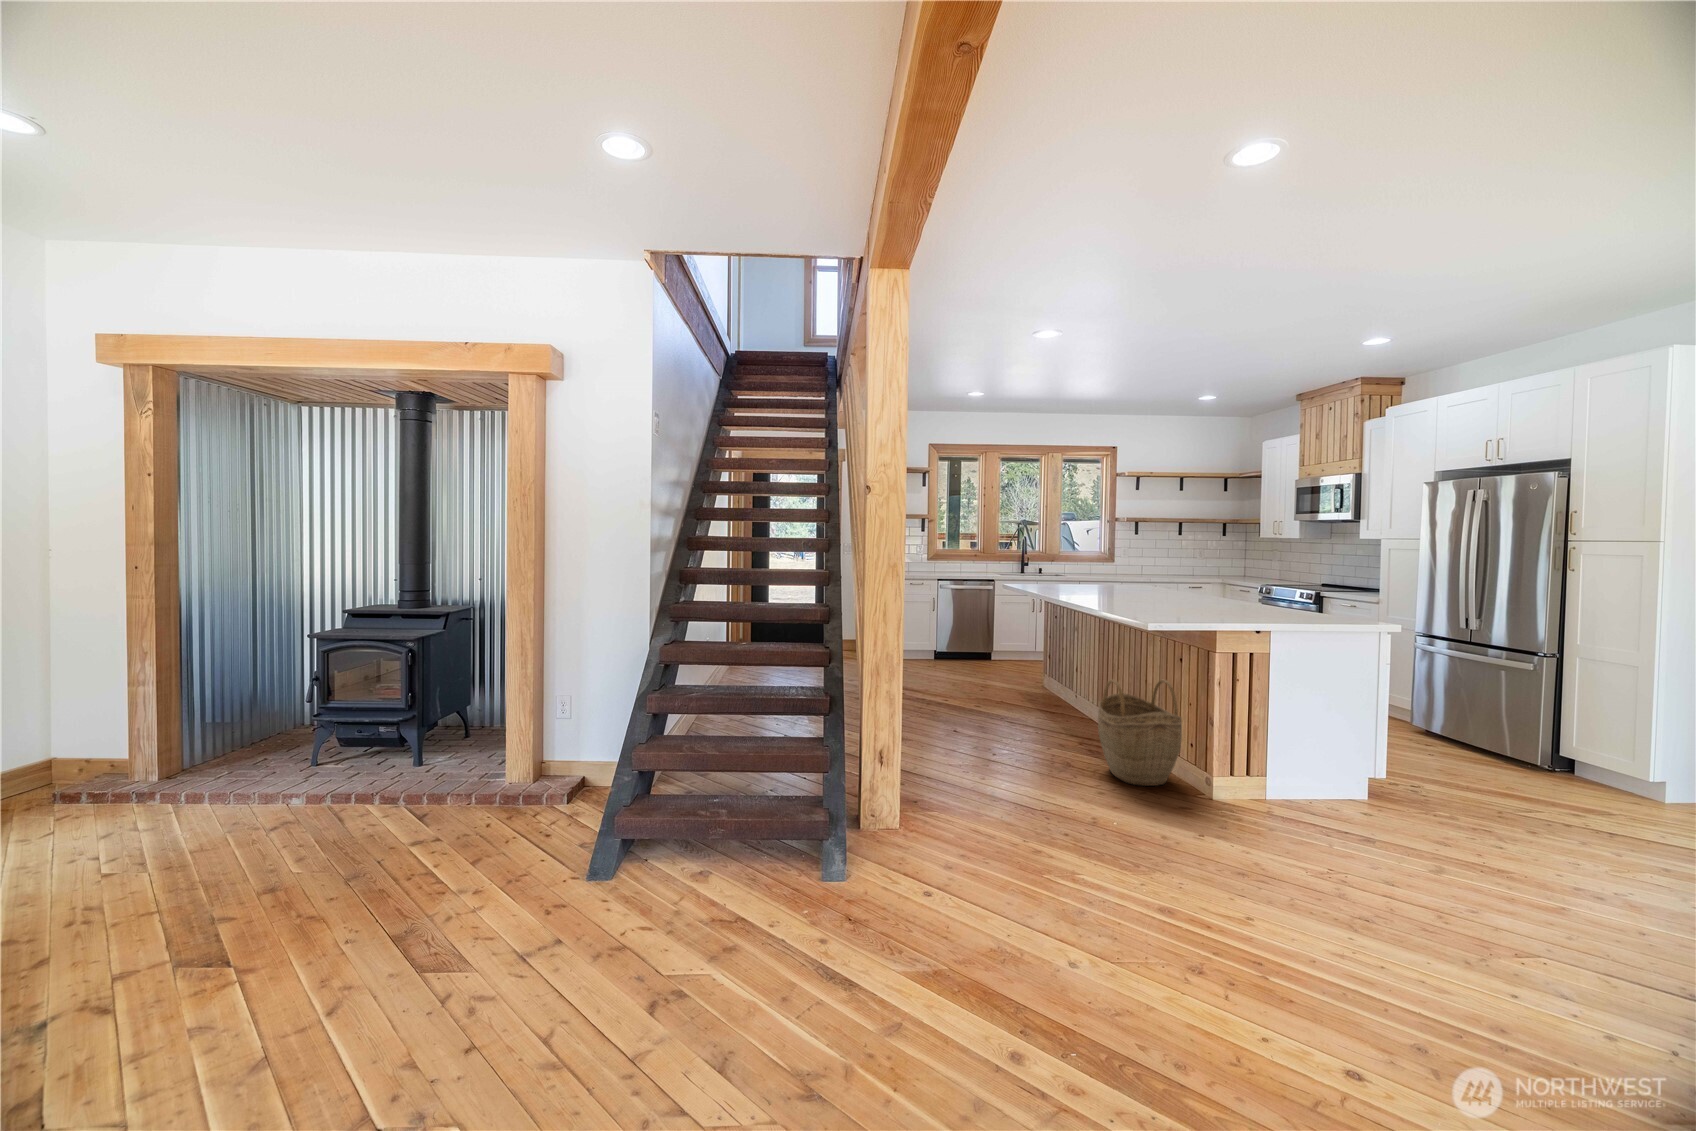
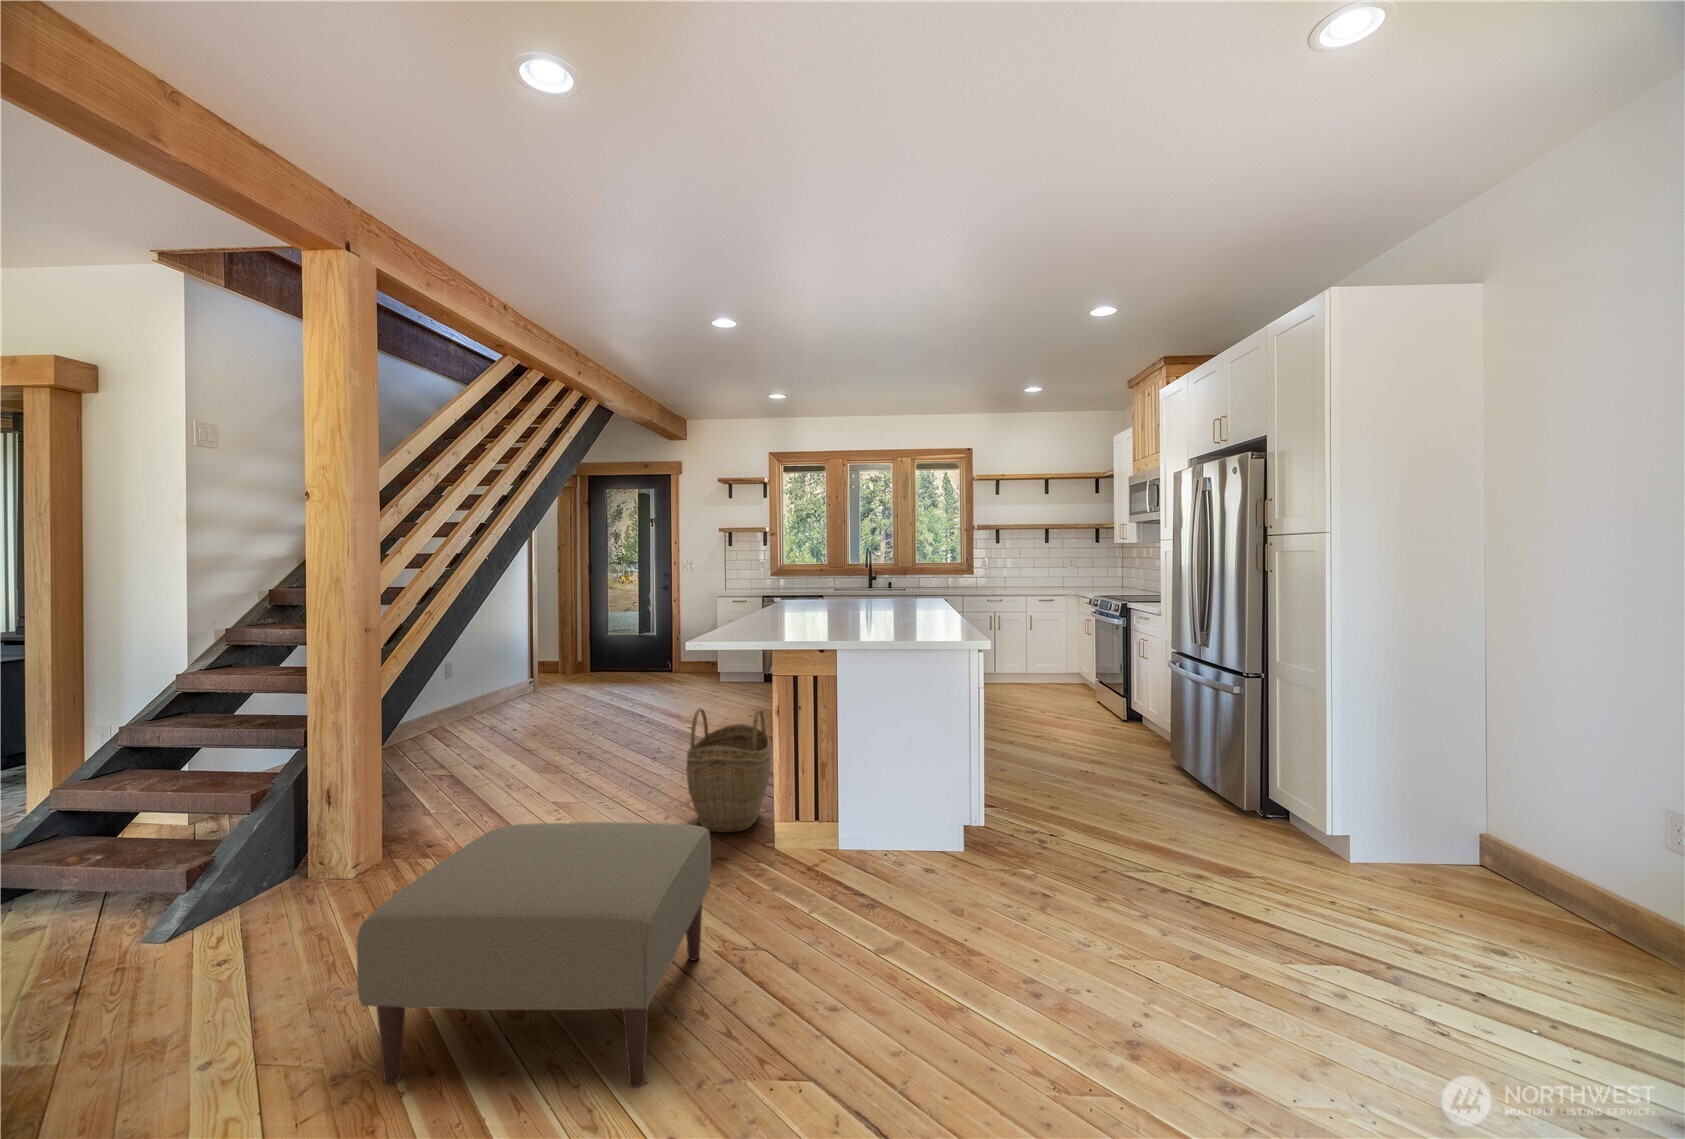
ottoman: none [1158,775,1492,979] -> present [357,822,711,1087]

